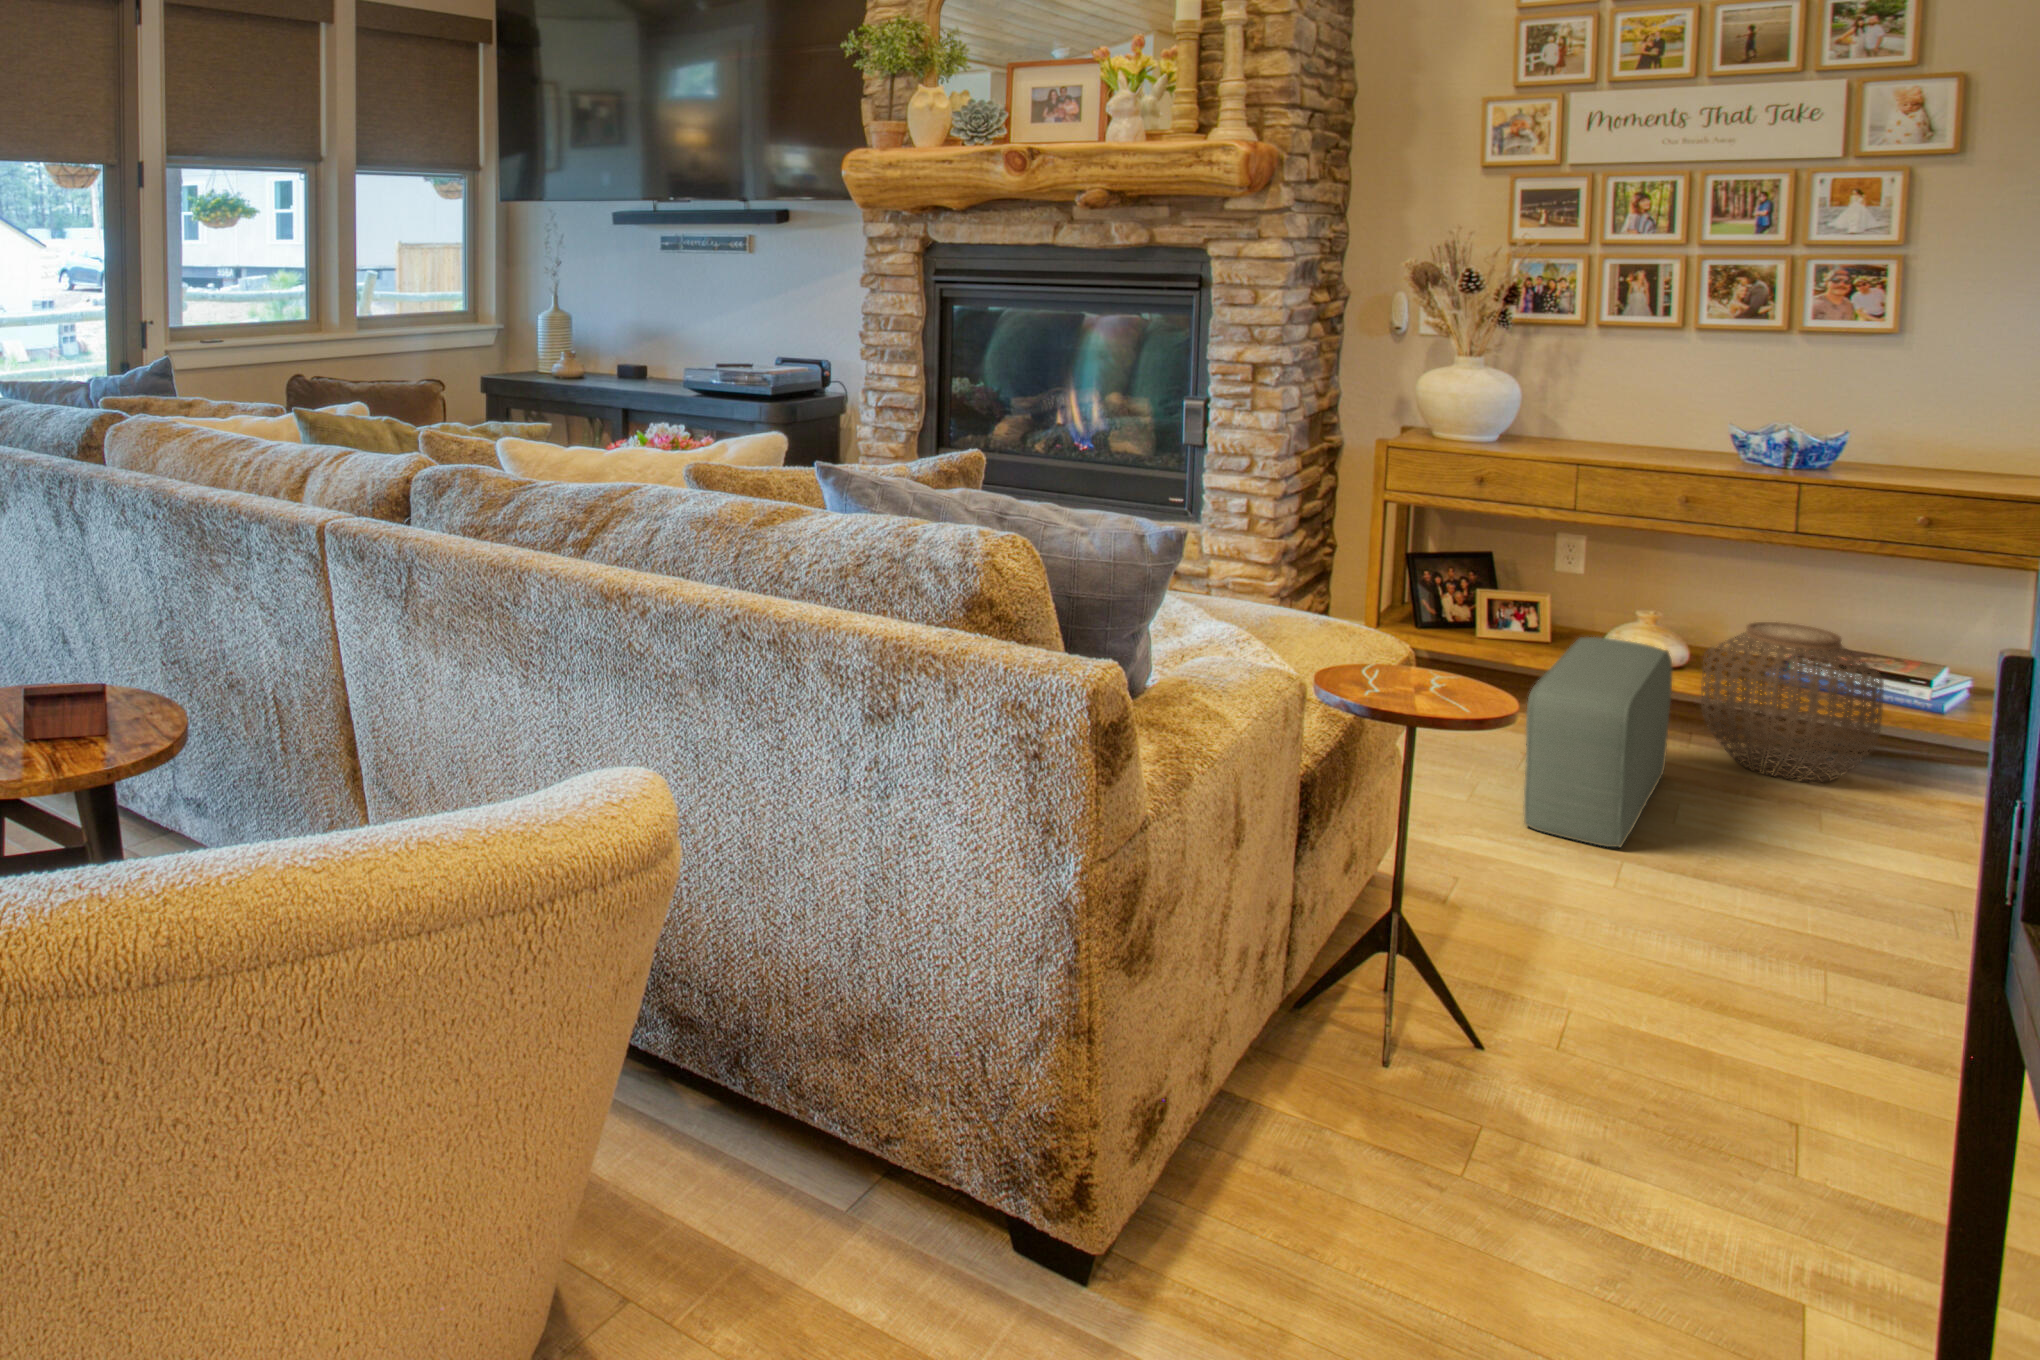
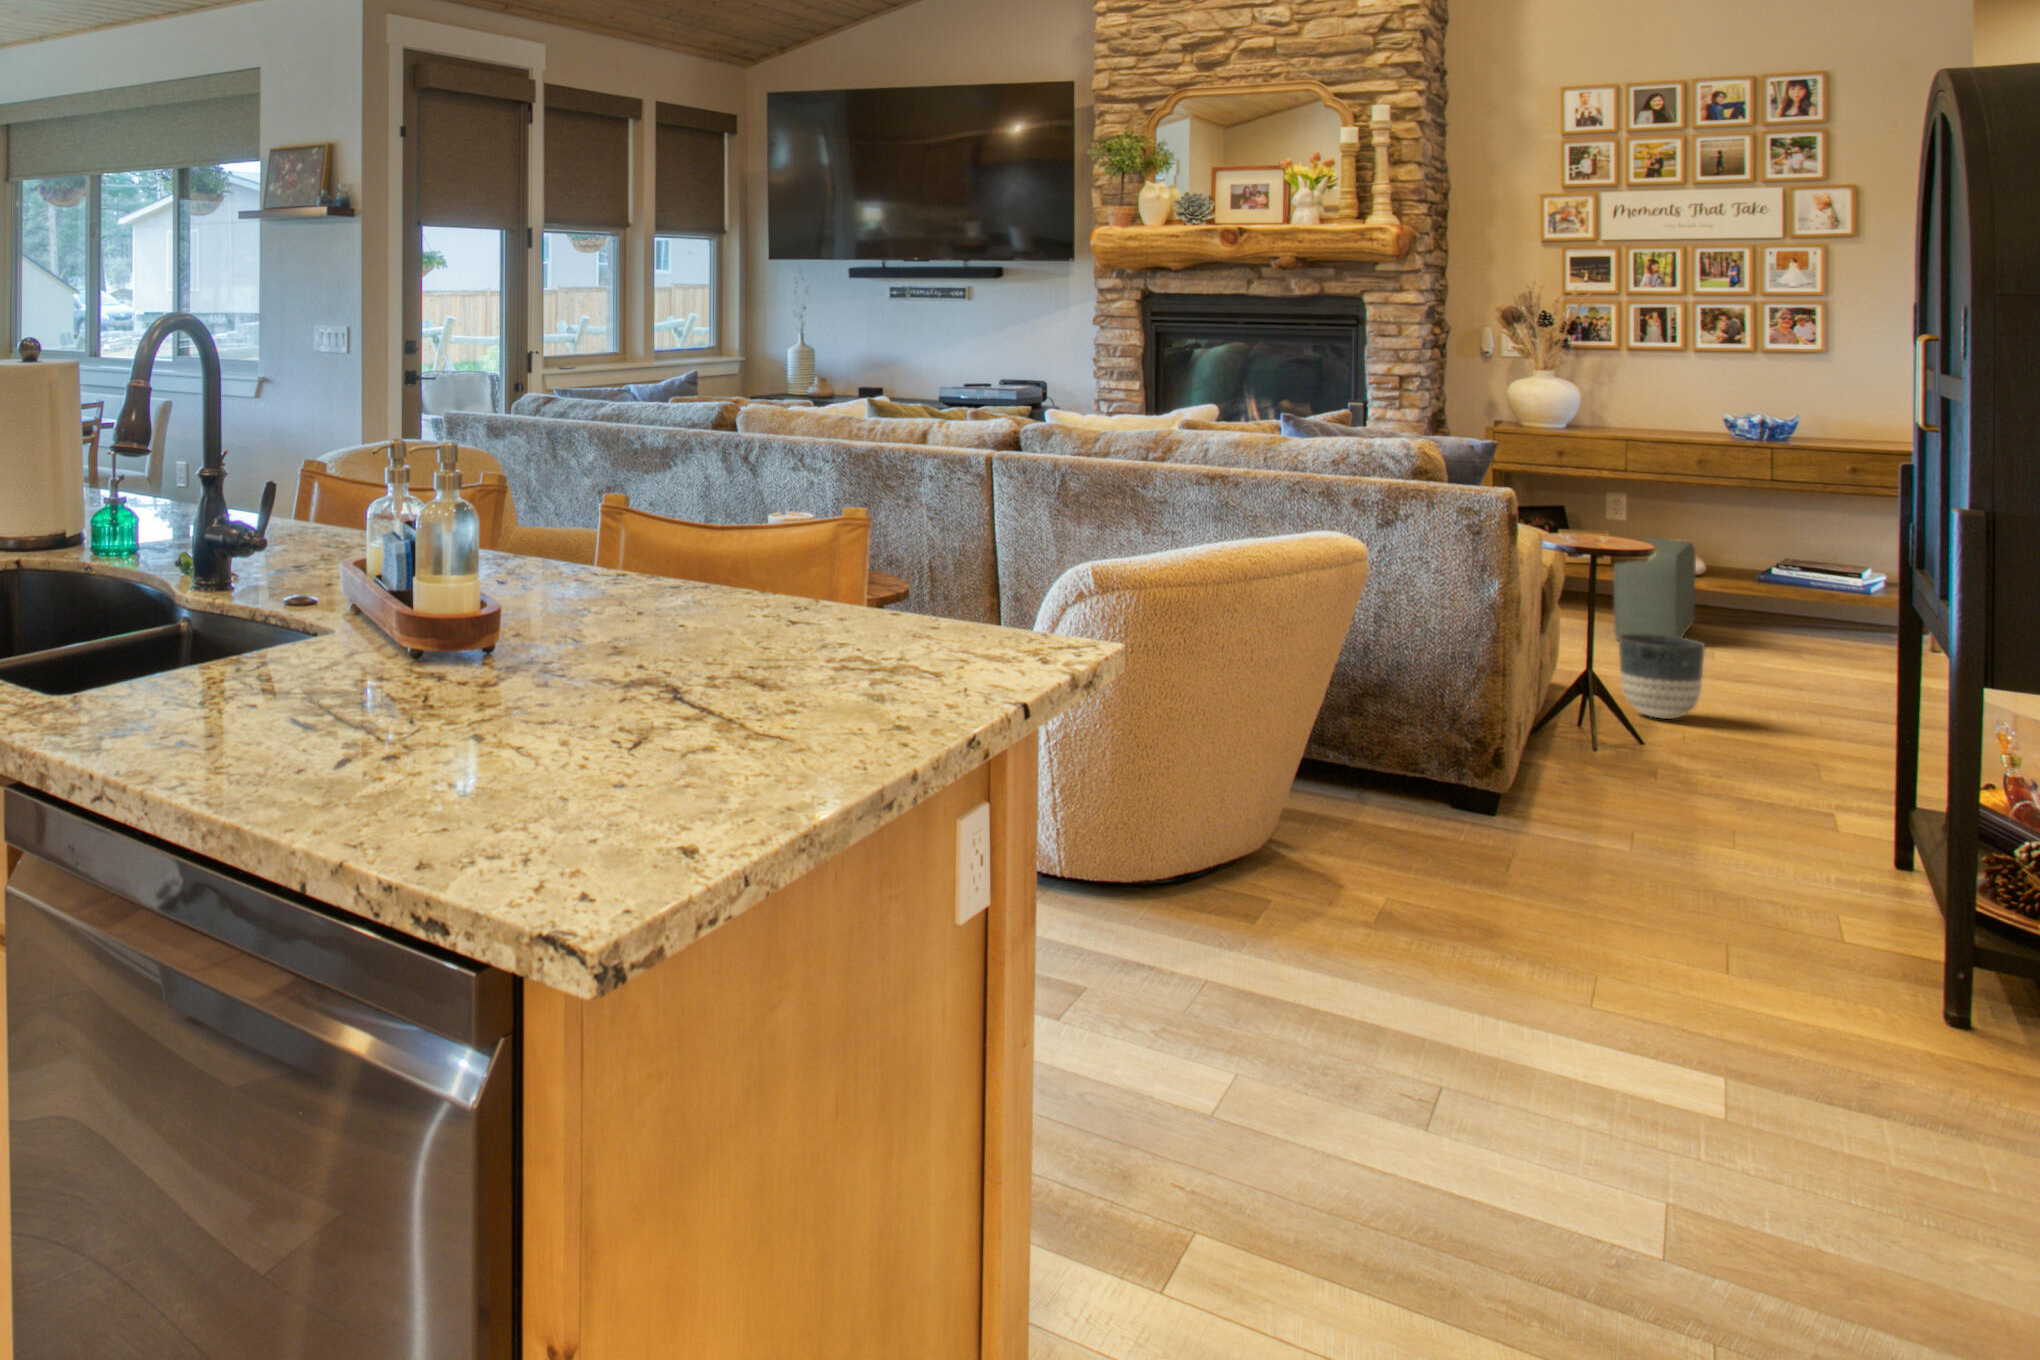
woven basket: present [1701,622,1883,782] -> none [1712,531,1824,628]
planter: none [1451,991,1621,1189] -> present [1619,634,1705,719]

